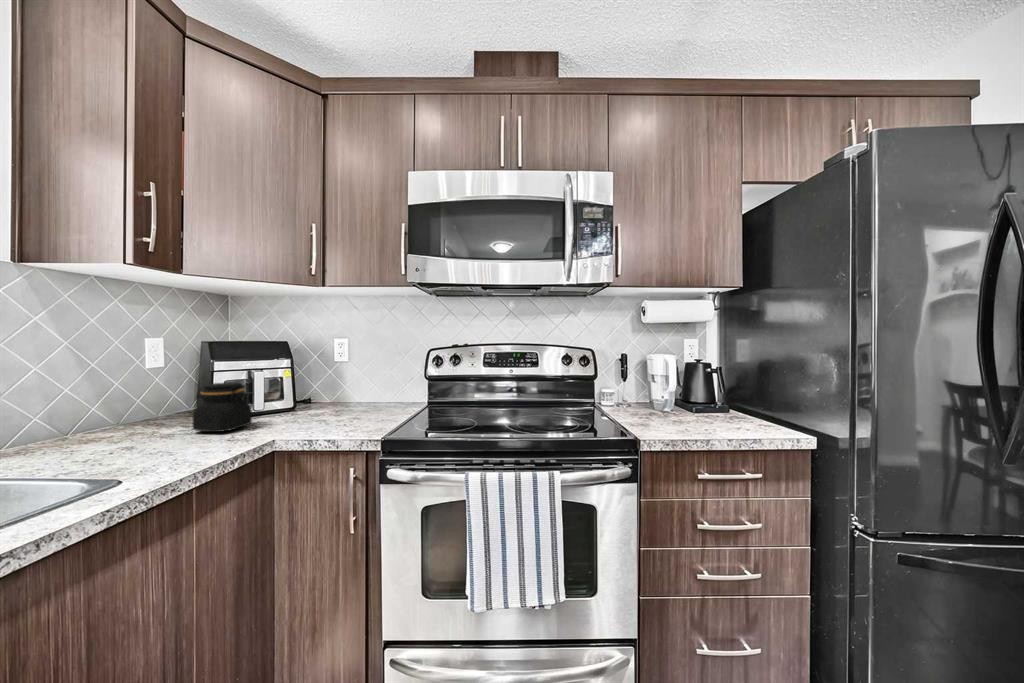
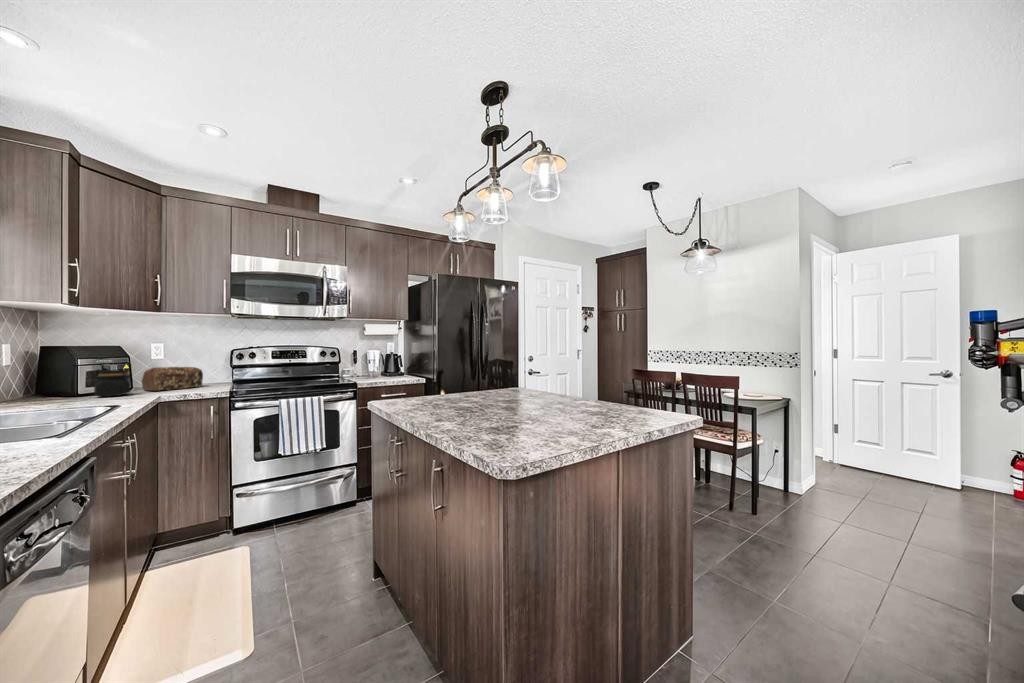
bread loaf: none [285,377,369,422] -> present [142,367,203,391]

